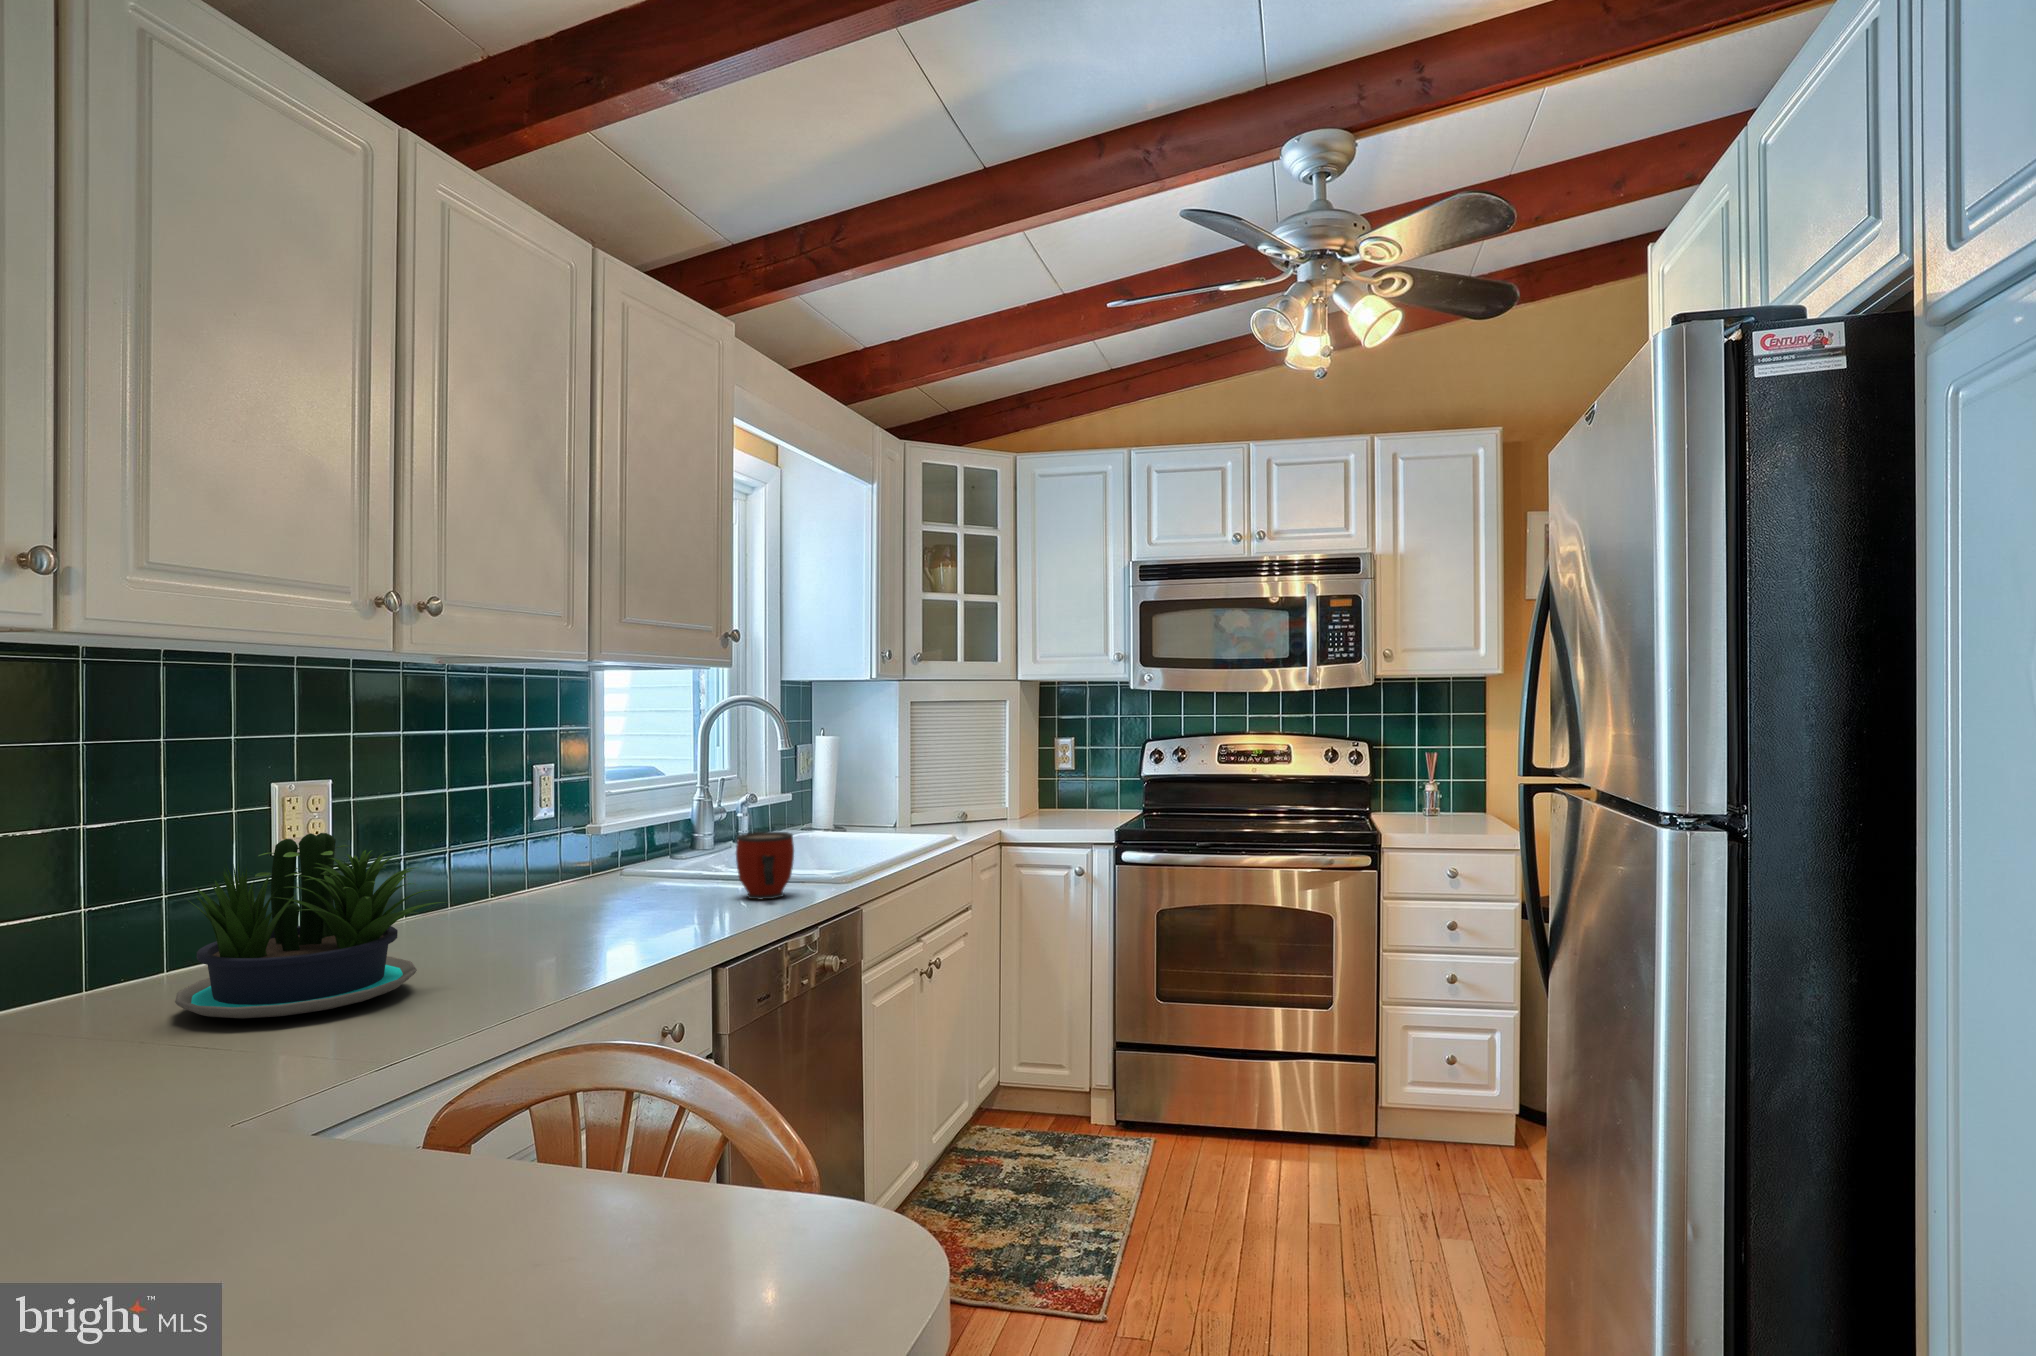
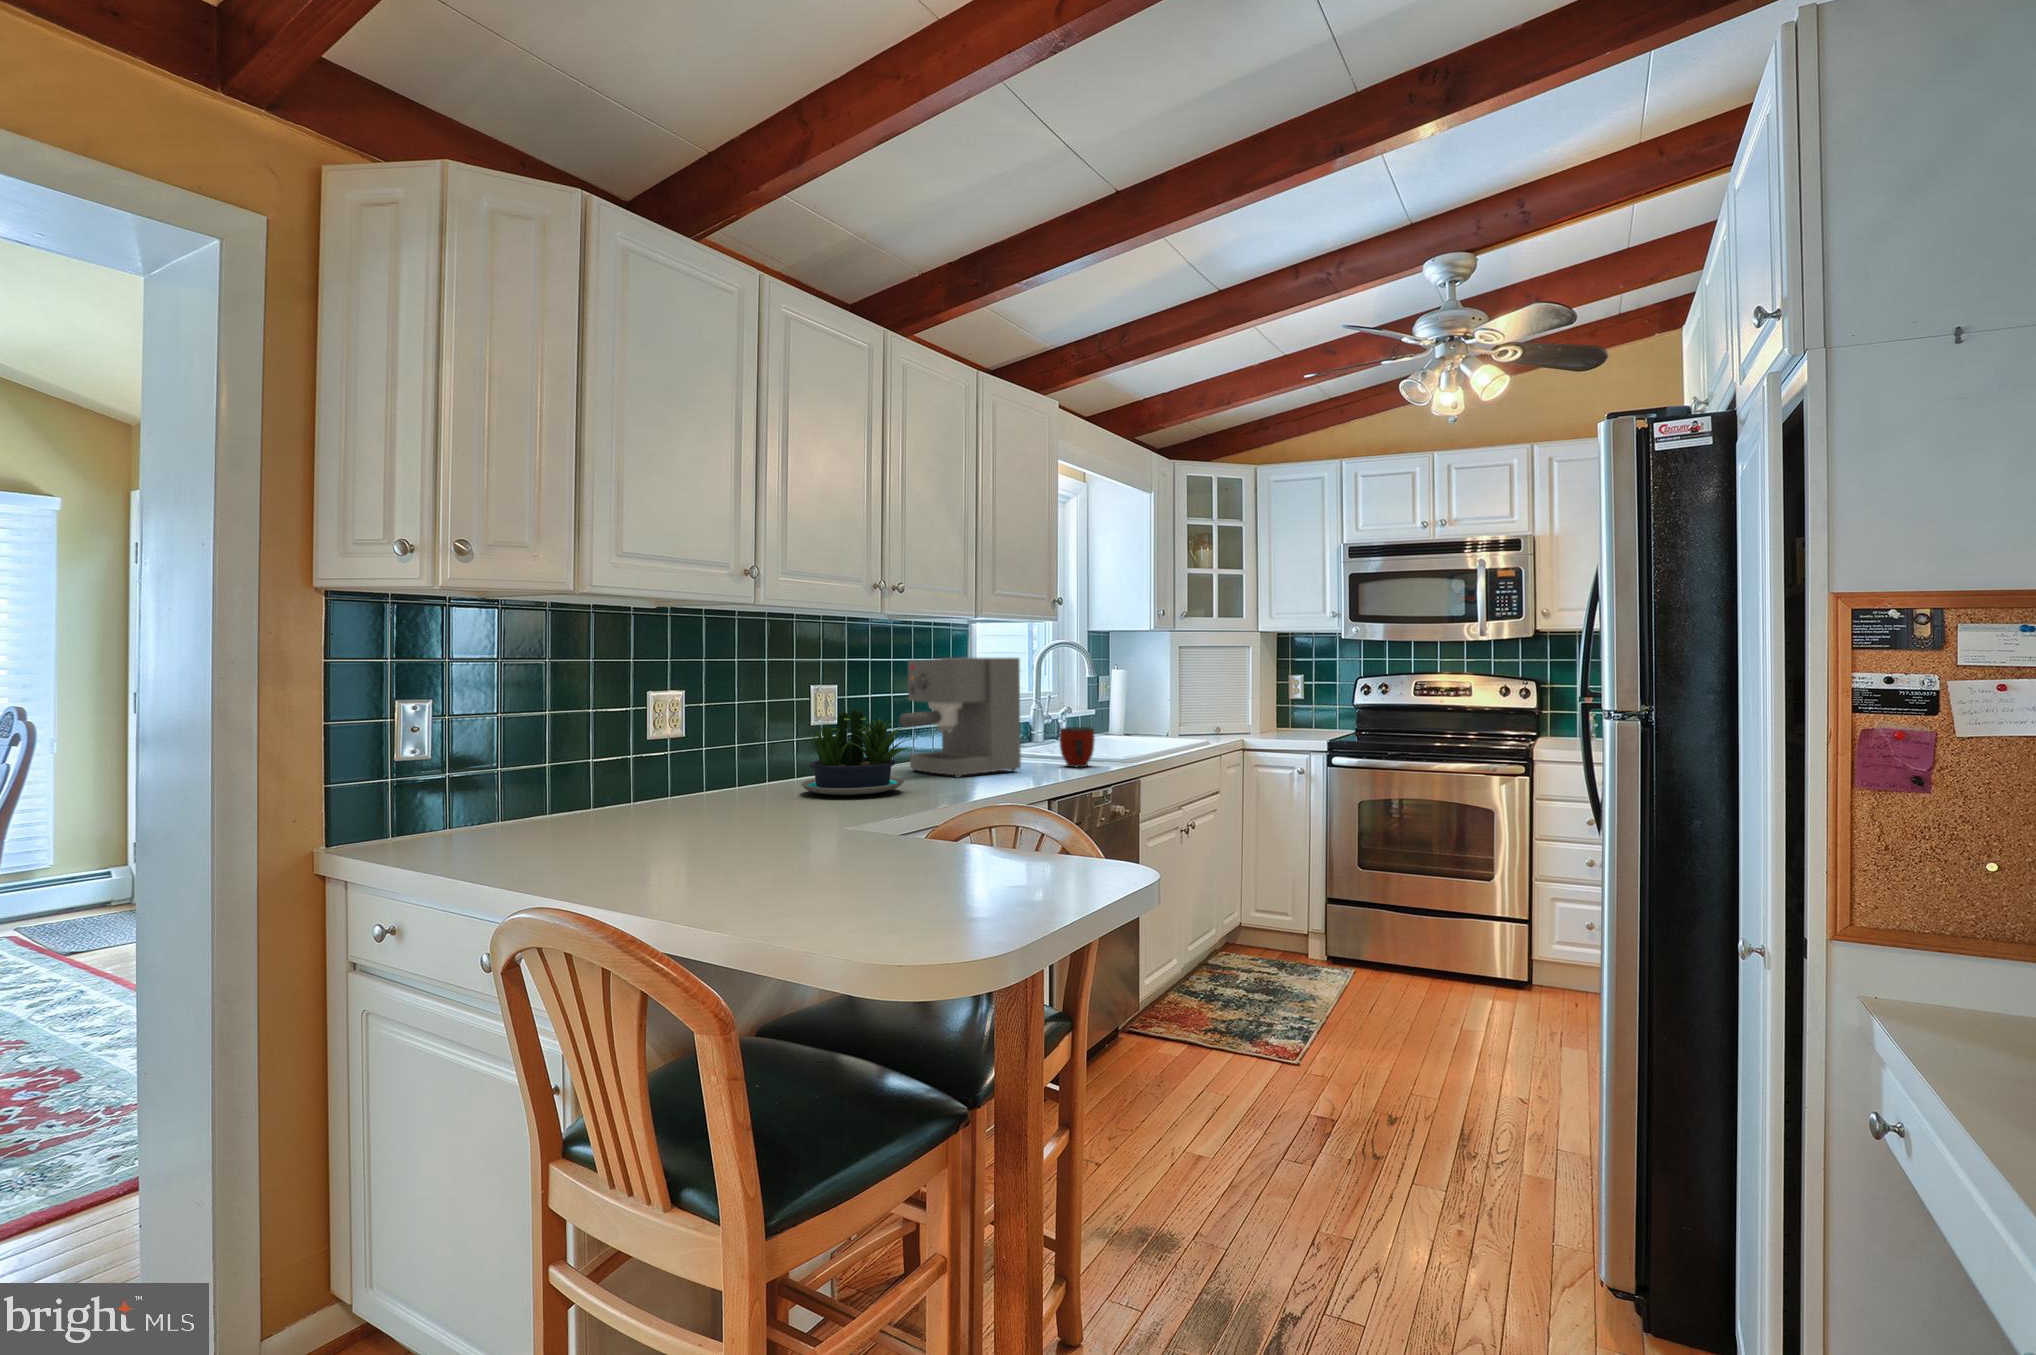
coffee maker: none [430,722,667,938] -> present [899,658,1021,778]

